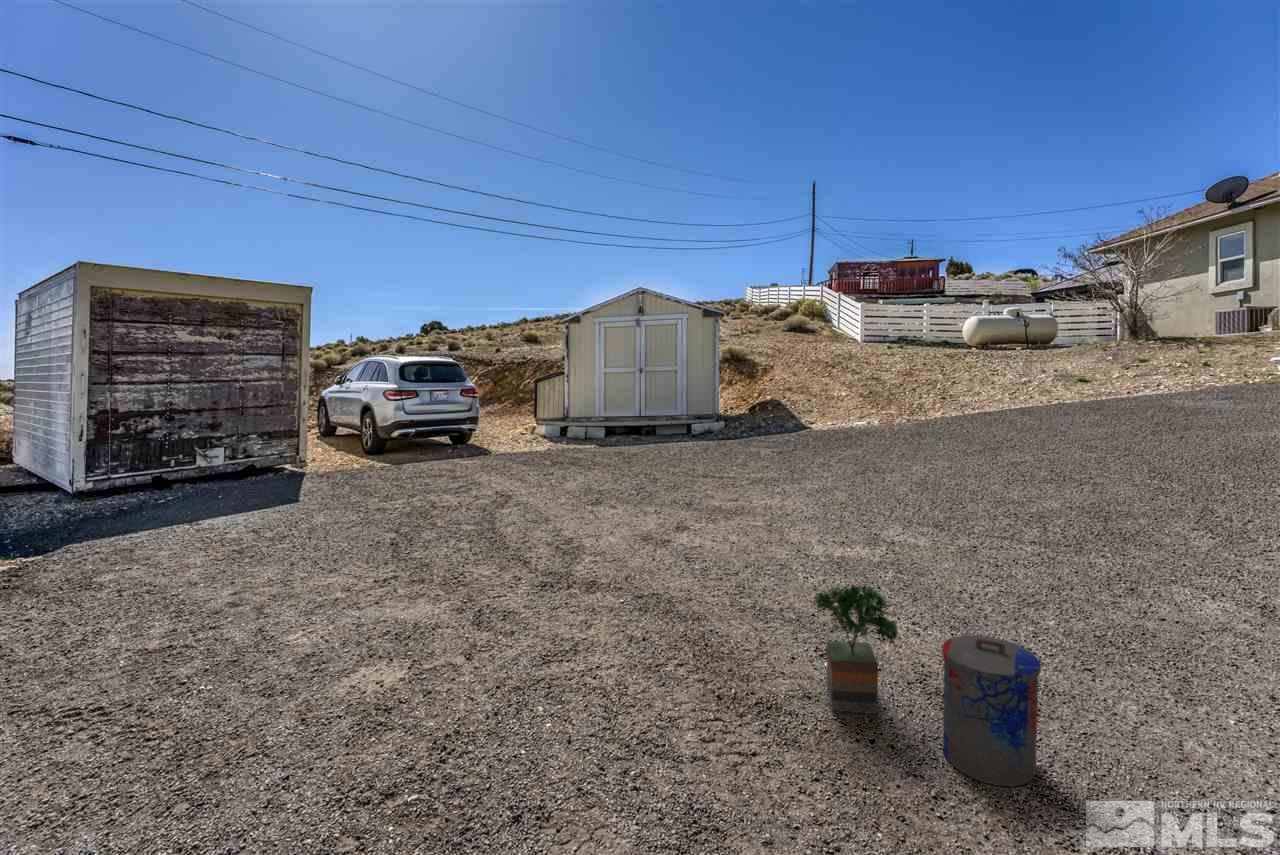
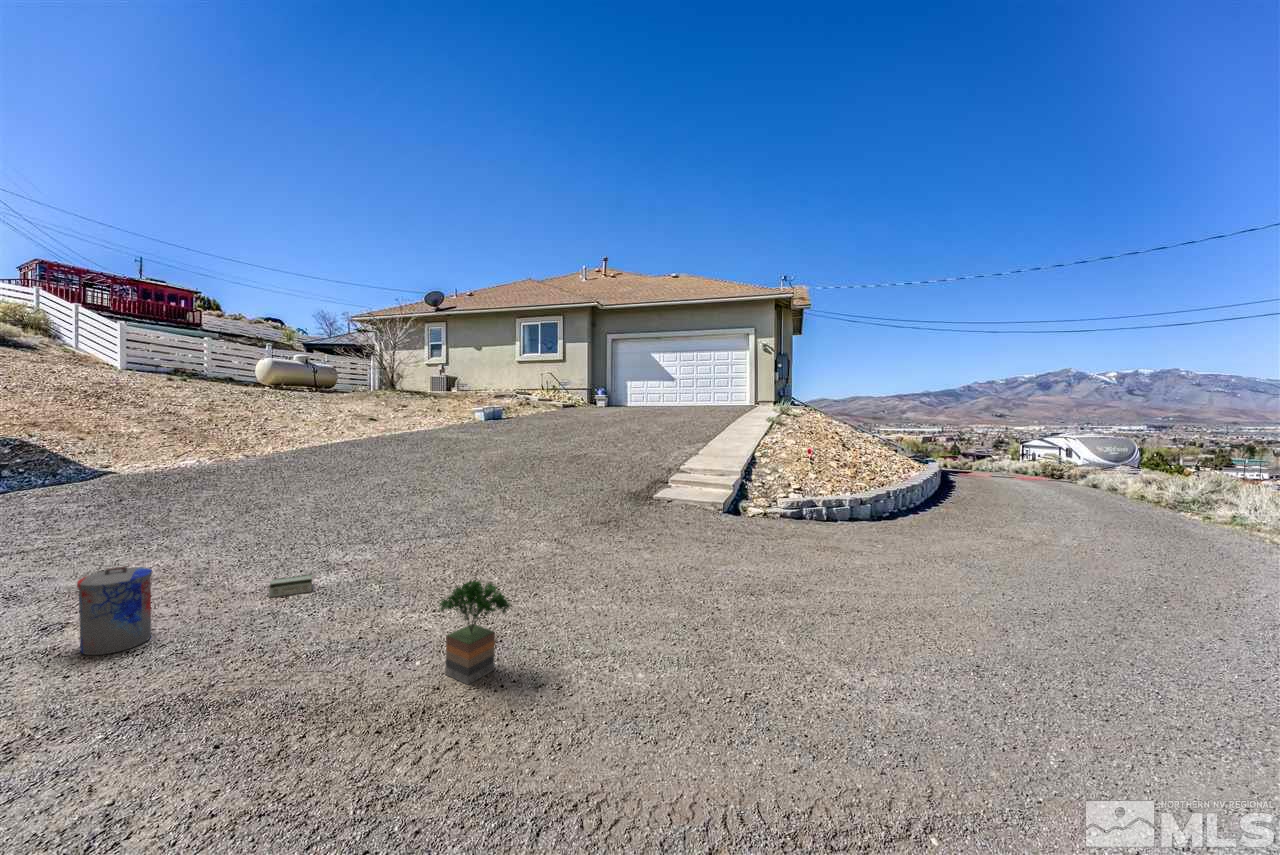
toolbox: none [790,538,834,560] -> present [269,574,312,597]
trash can: present [942,635,1041,787] -> present [77,567,152,655]

